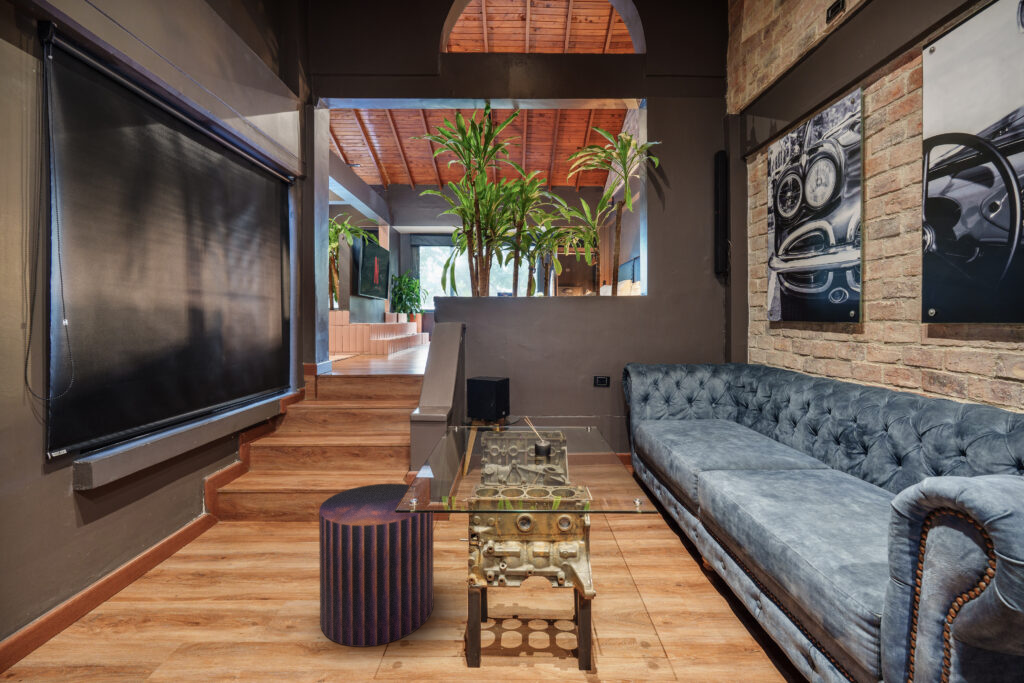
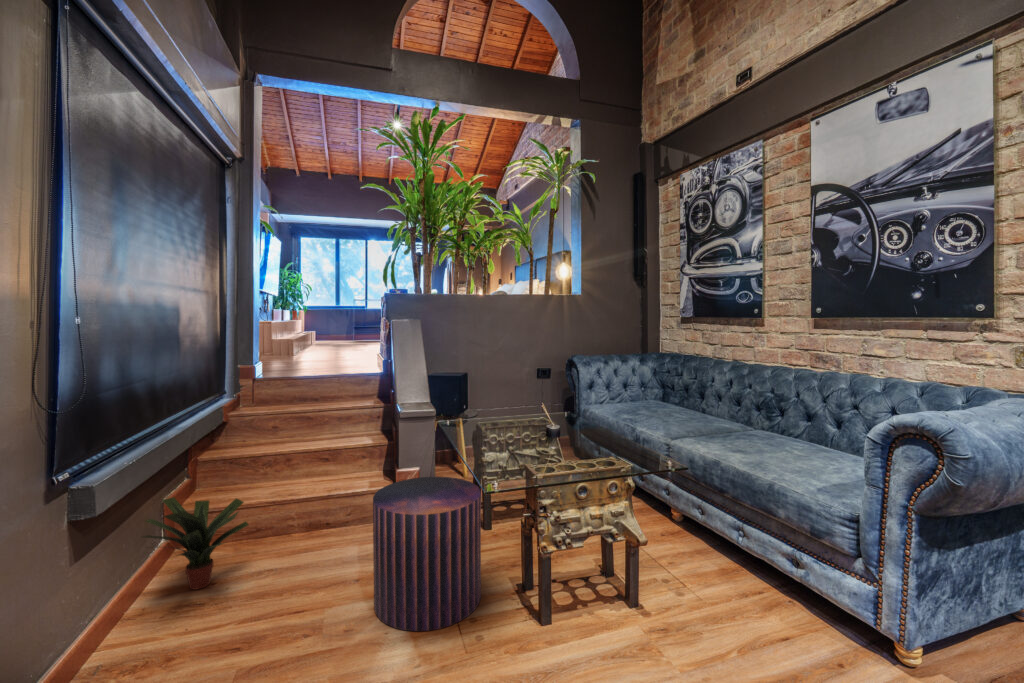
potted plant: none [159,477,260,561] -> present [143,497,248,589]

